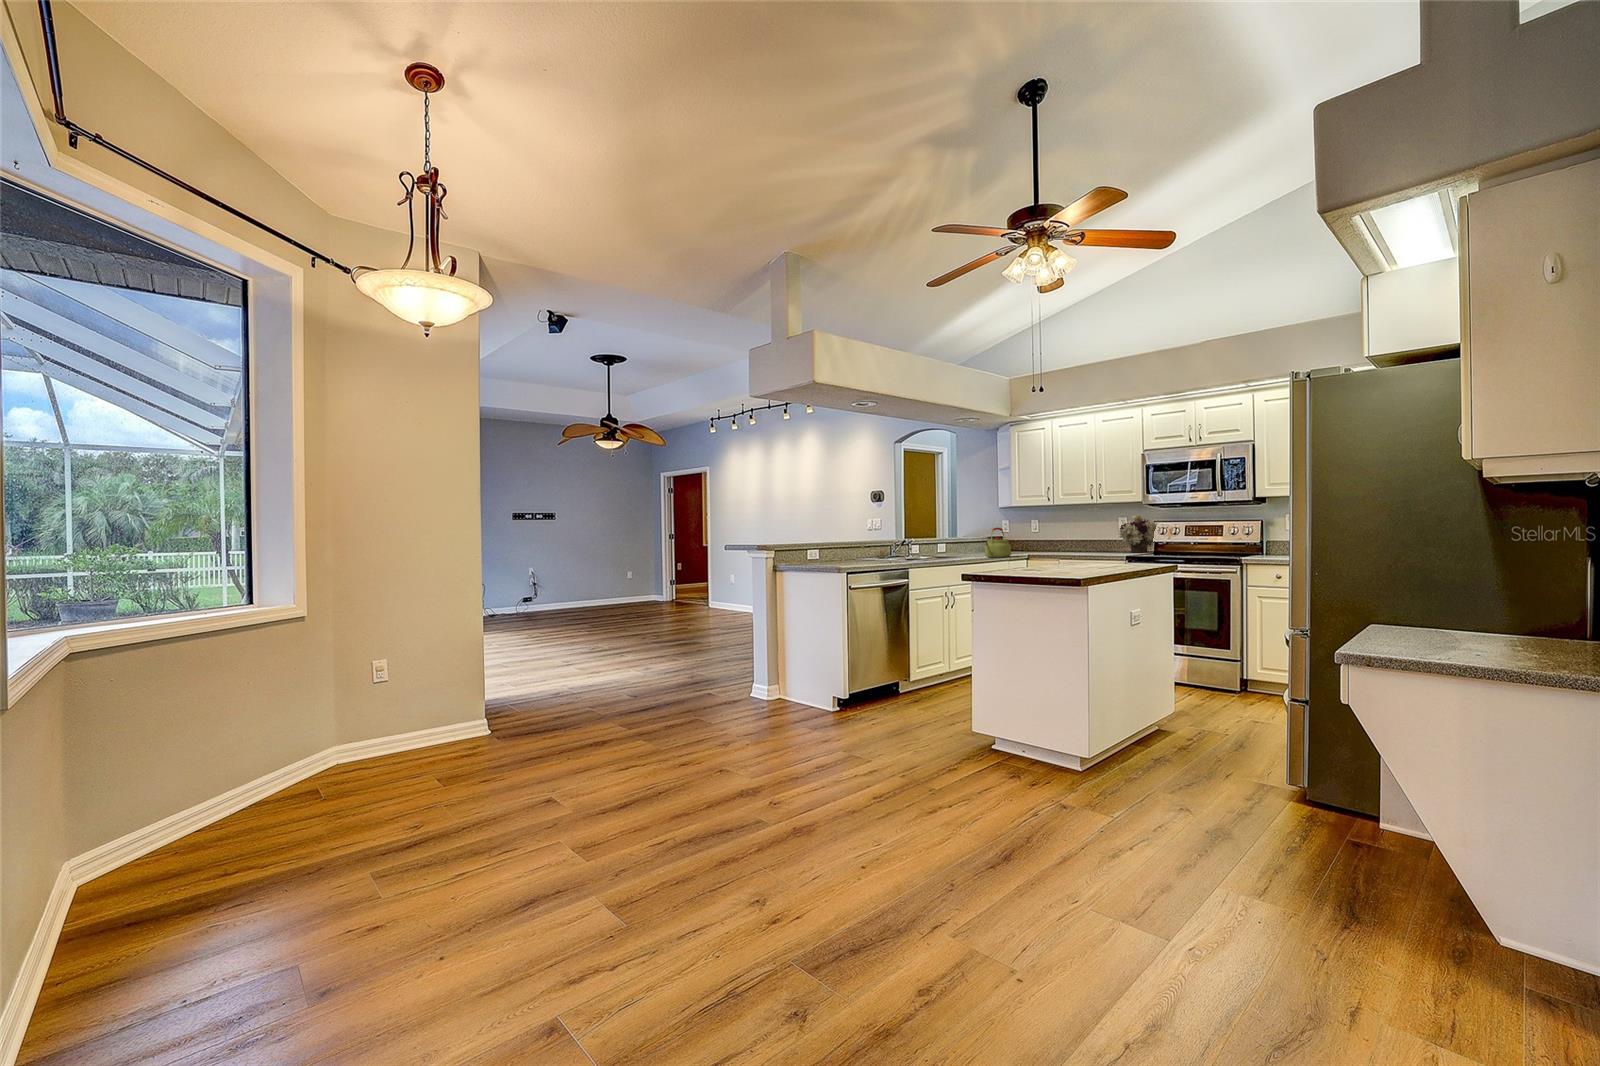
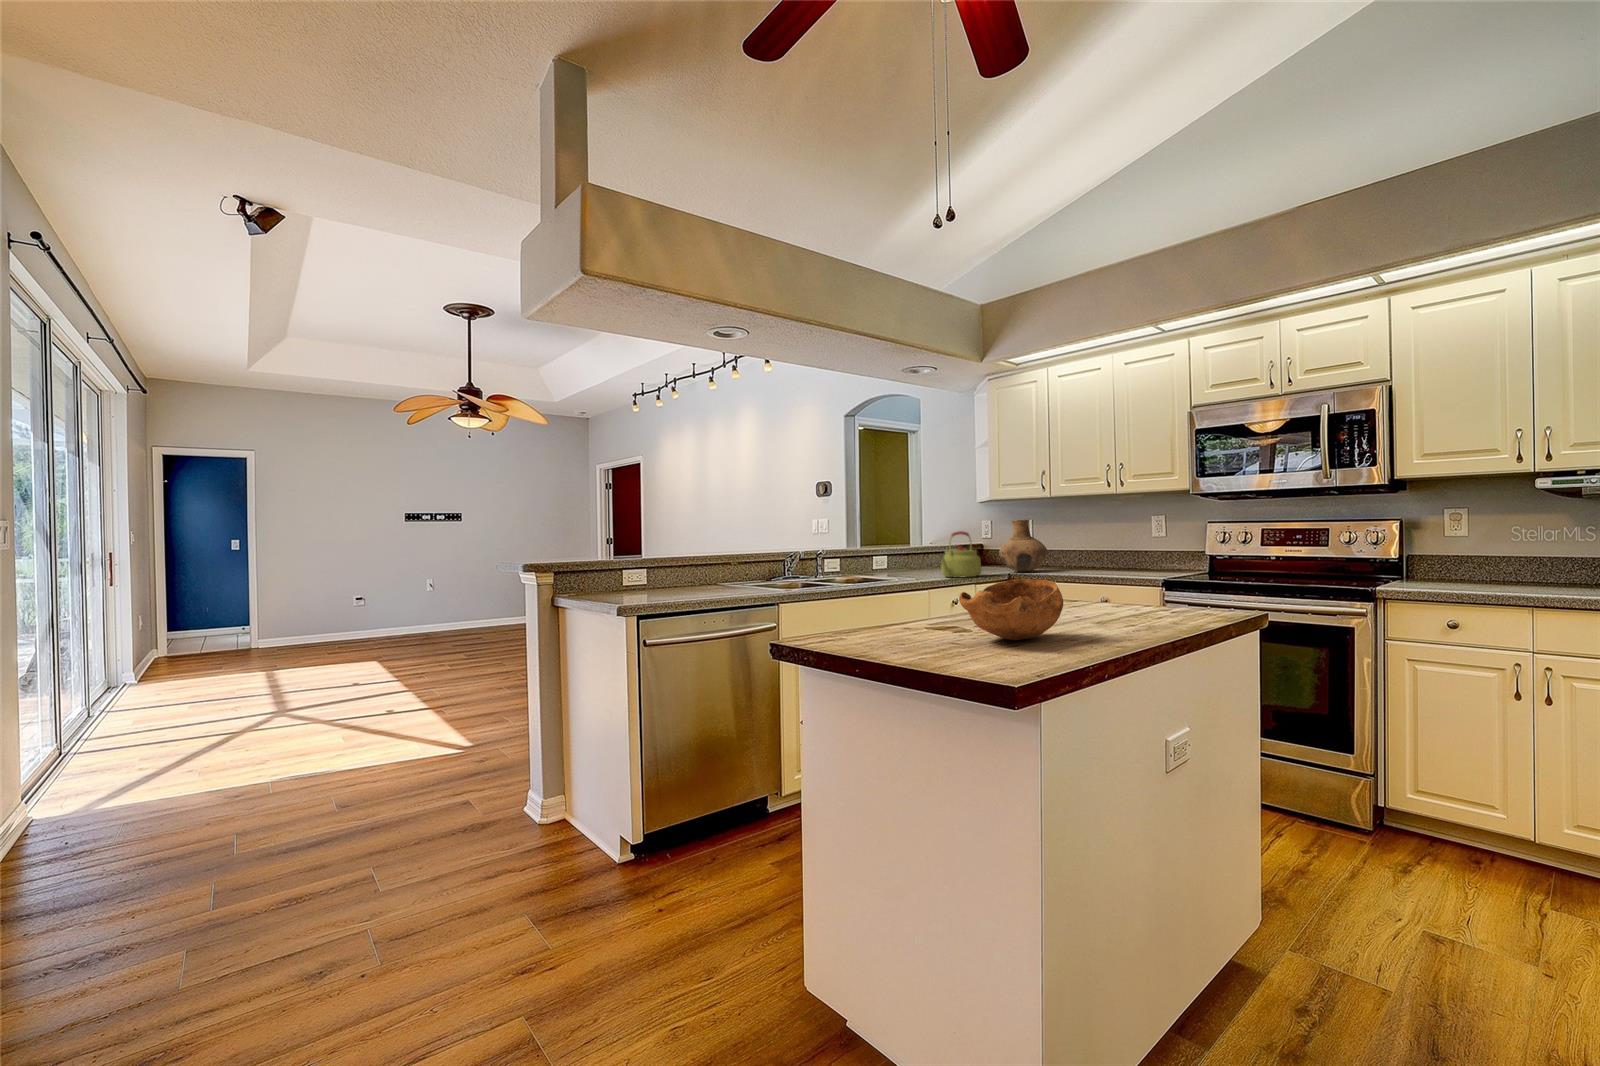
flower arrangement: present [1119,514,1157,553] -> none [1149,510,1217,572]
vase: none [1020,520,1052,554] -> present [999,520,1047,572]
wooden bowl: none [1042,546,1087,571] -> present [959,579,1063,640]

